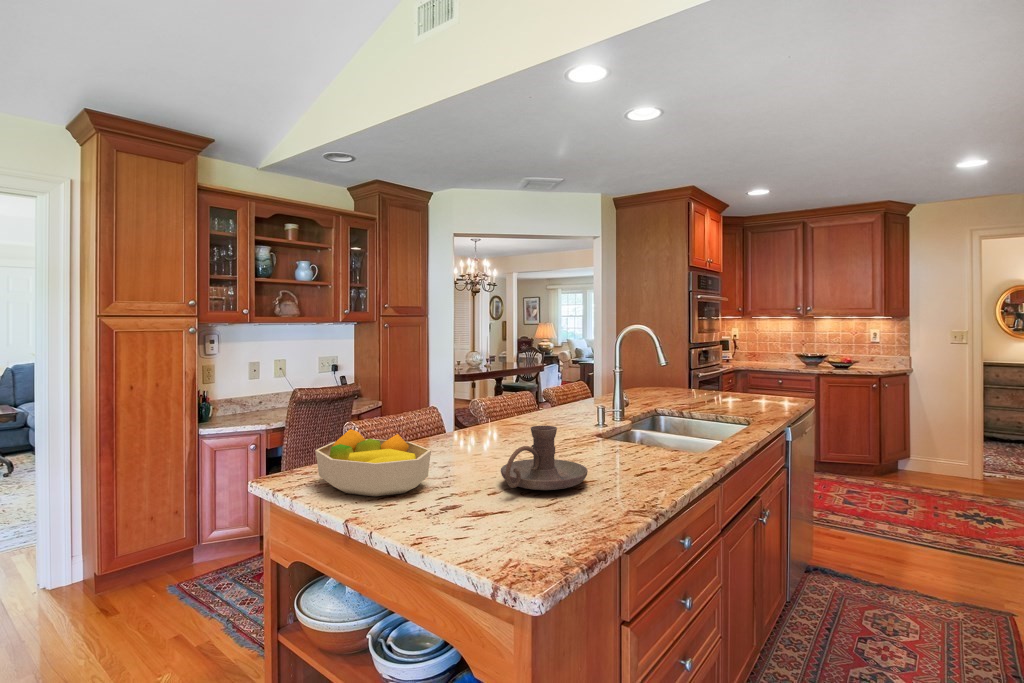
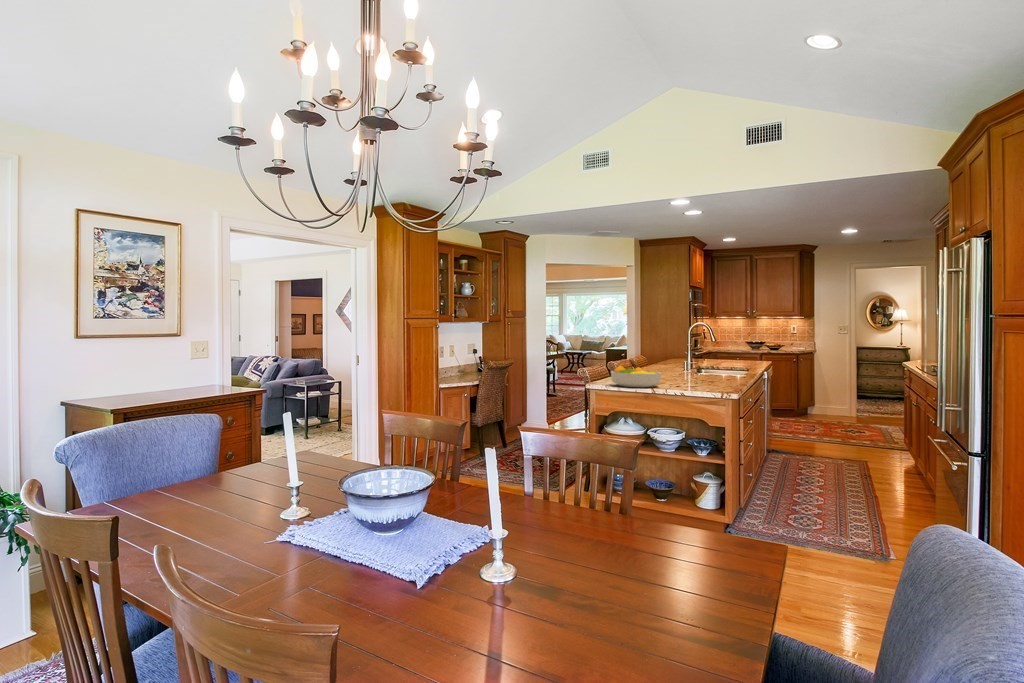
candle holder: present [501,426,588,490] -> none [682,362,717,385]

